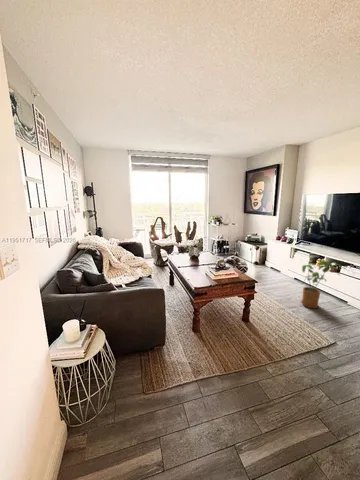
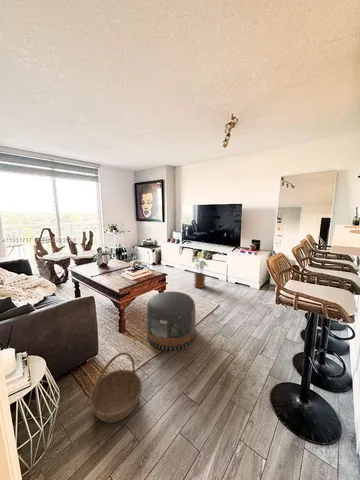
pouf: none [217,302,282,380] -> present [146,291,196,350]
basket: none [135,357,188,426] -> present [89,352,142,423]

